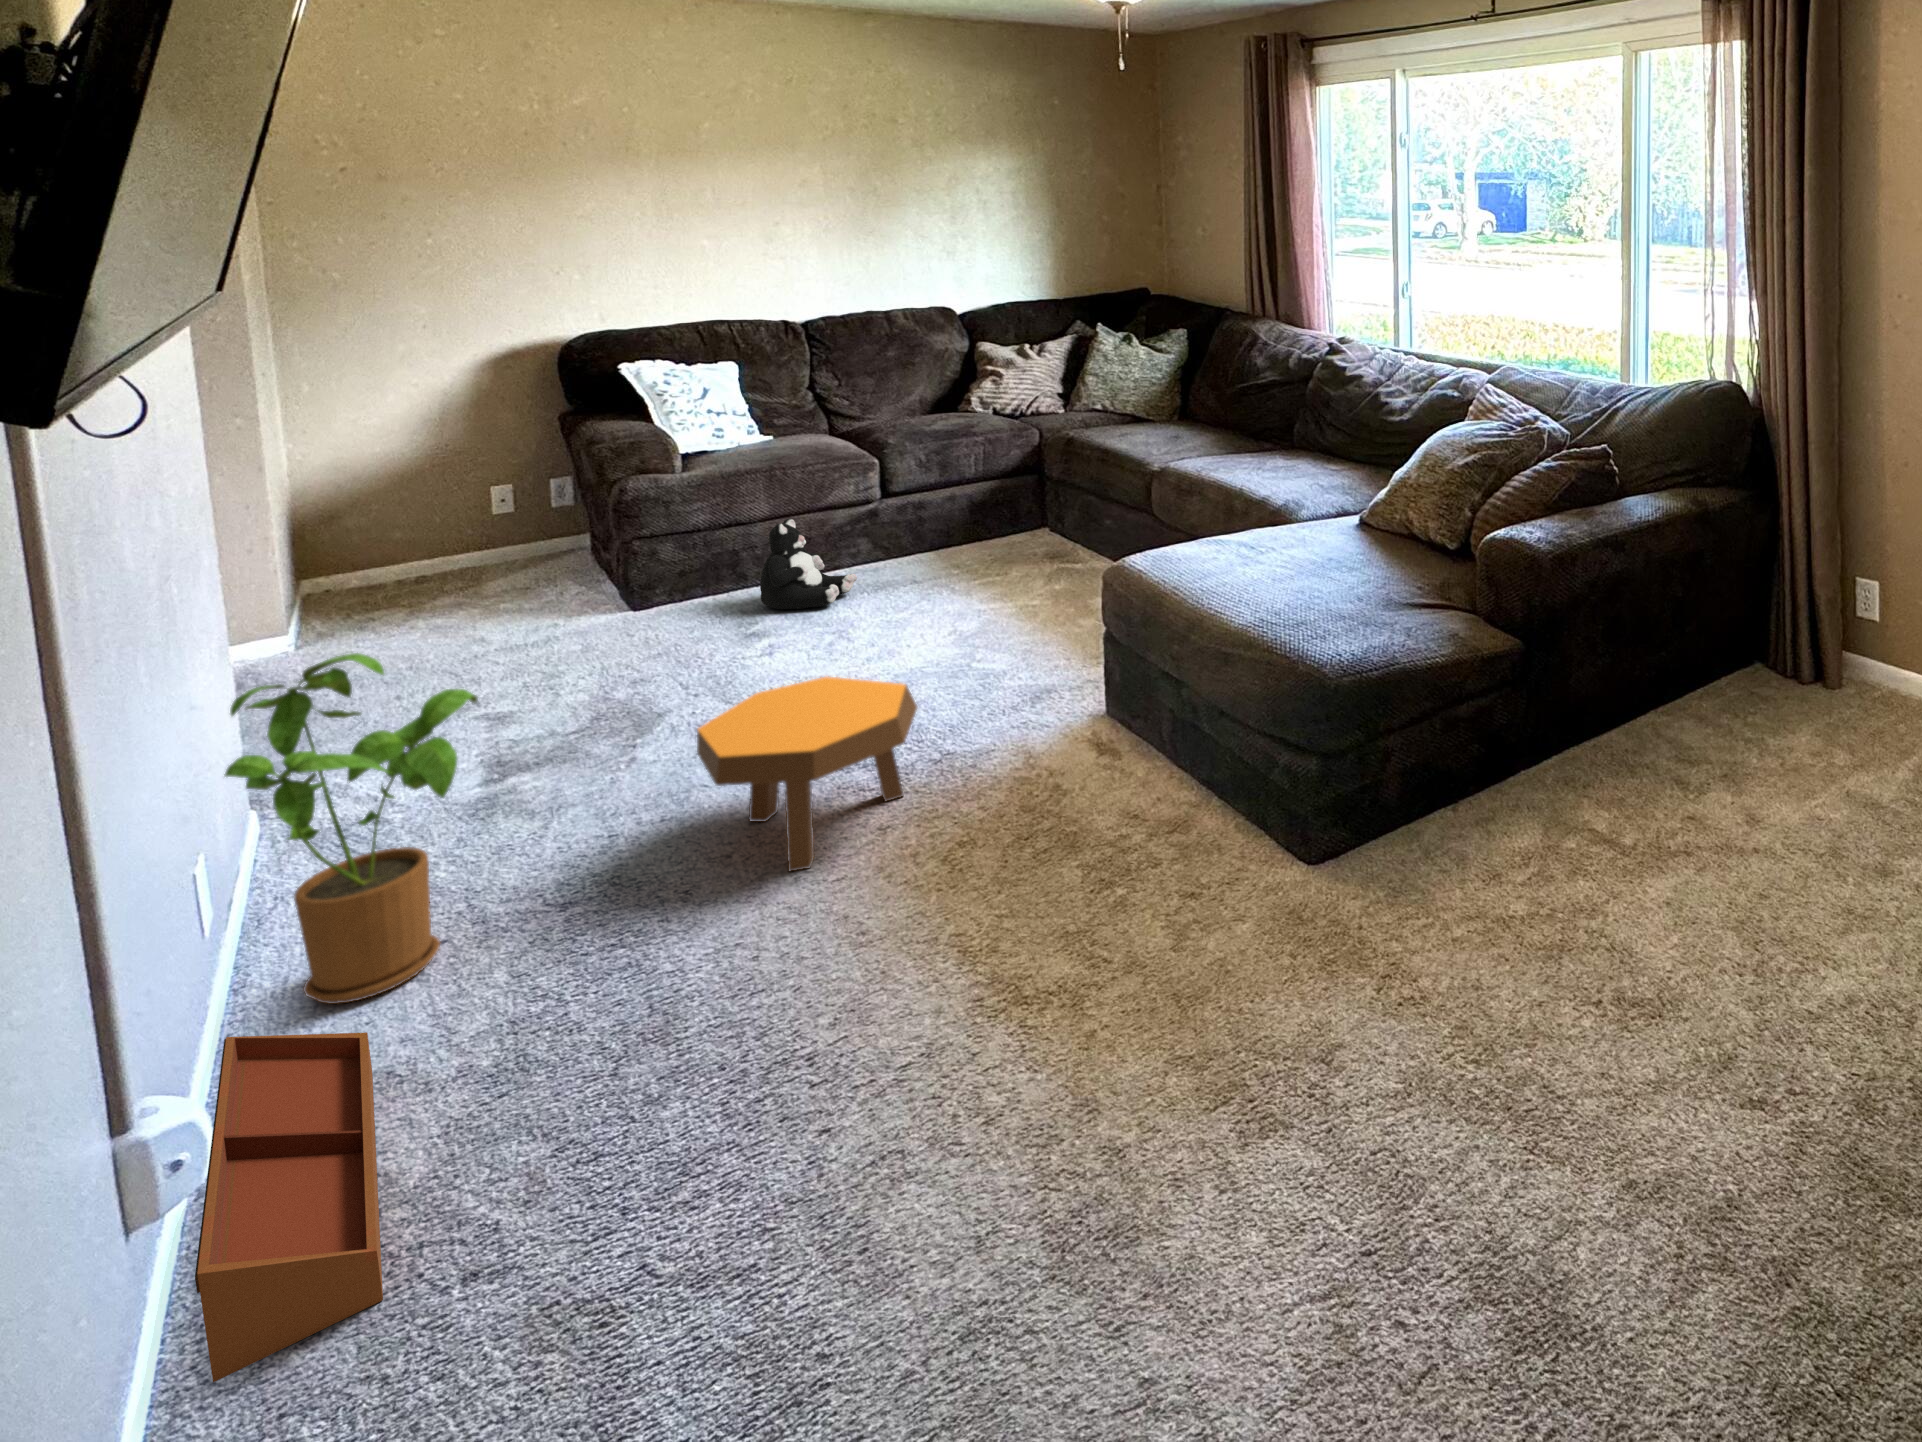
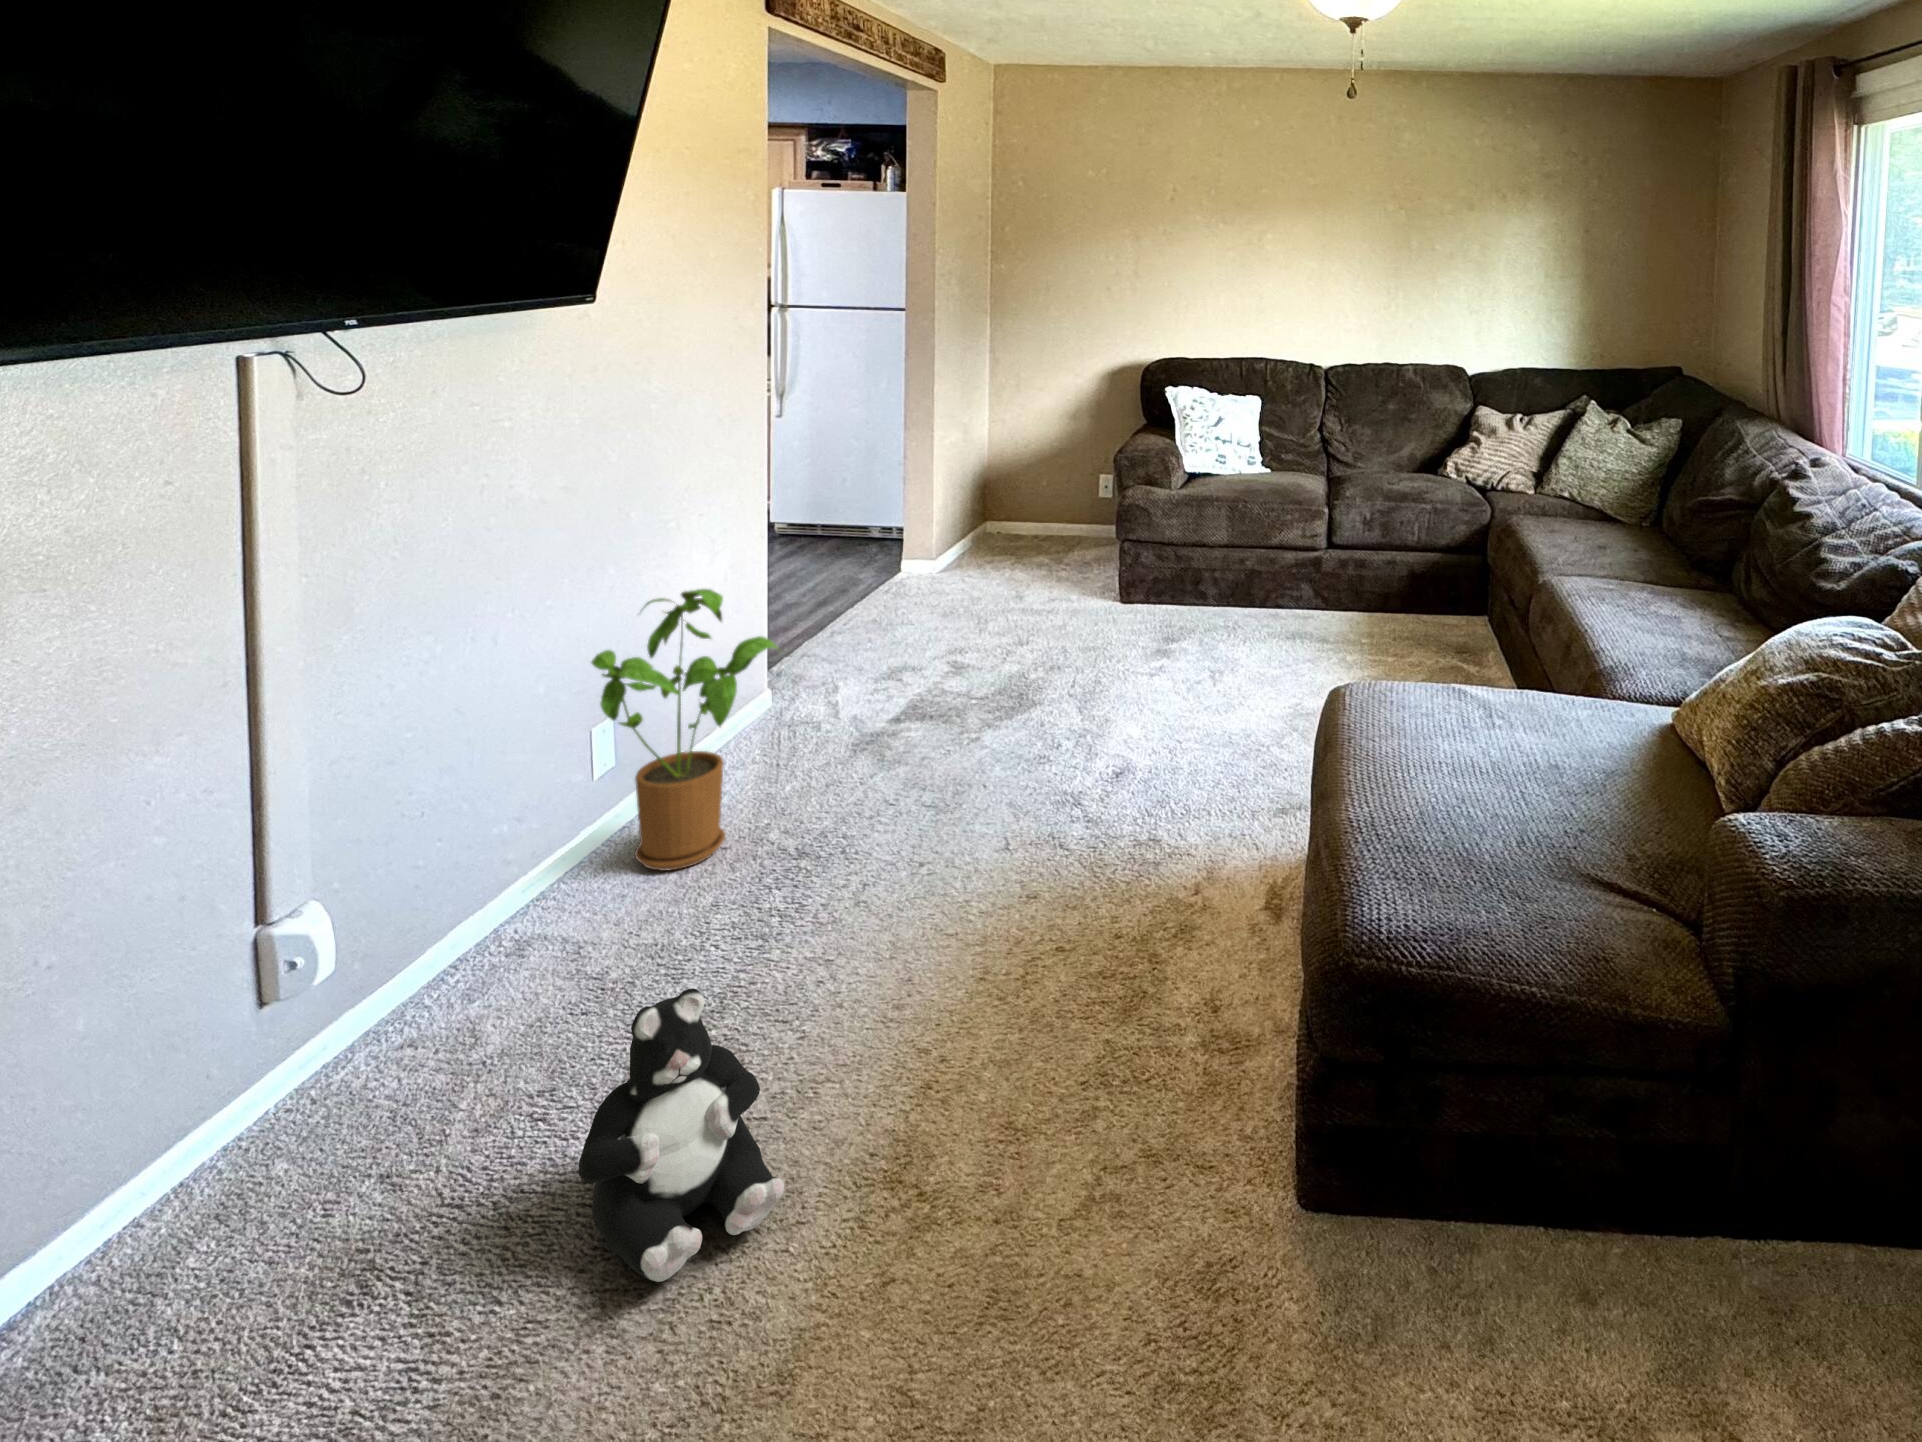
plush toy: present [760,519,857,609] -> present [578,989,784,1282]
footstool: present [697,676,917,871] -> none [897,713,1100,911]
storage bin: present [195,1032,383,1382] -> none [241,866,583,1165]

